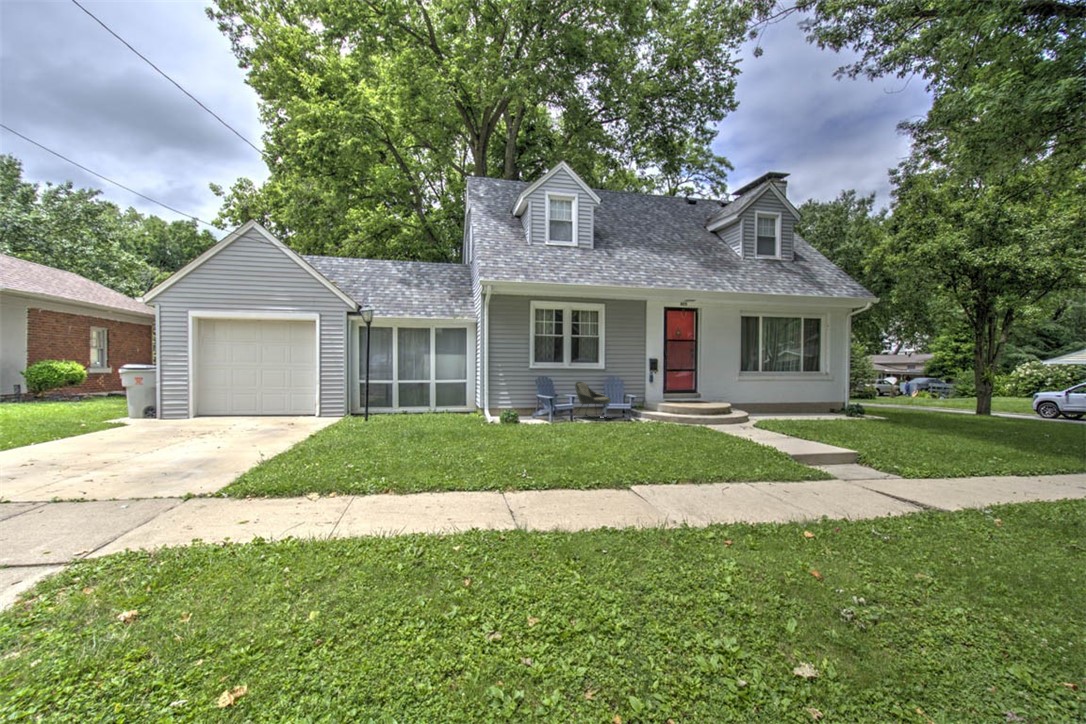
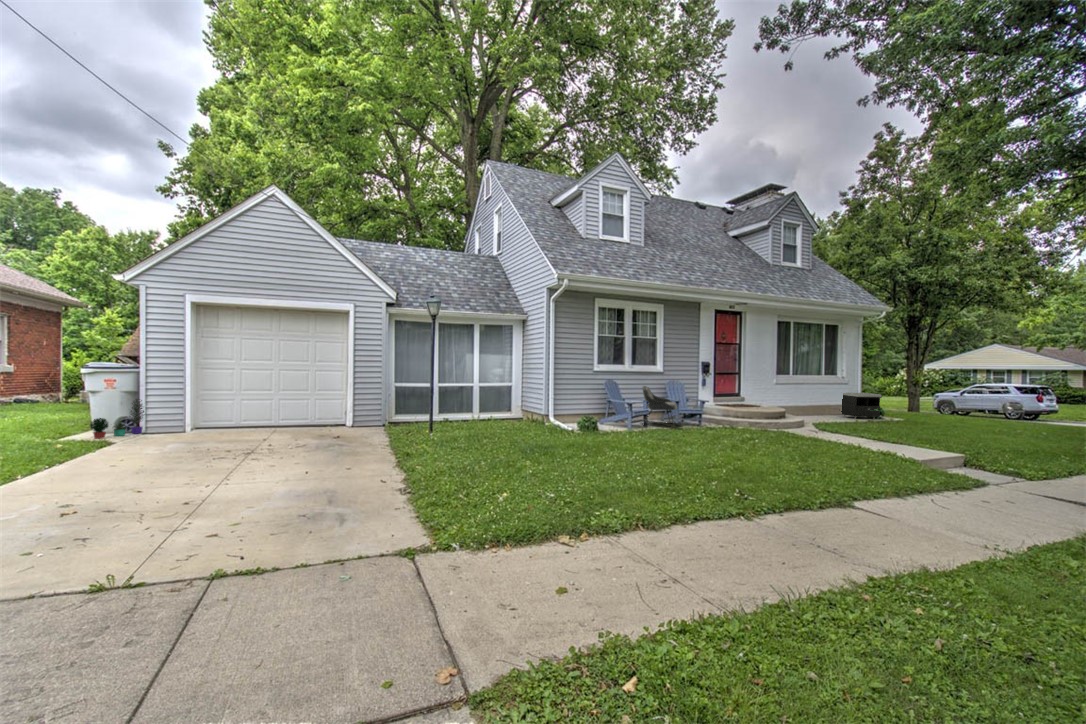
storage bench: none [819,388,866,416] -> present [841,393,882,419]
potted plant: none [113,392,159,423] -> present [90,399,144,439]

